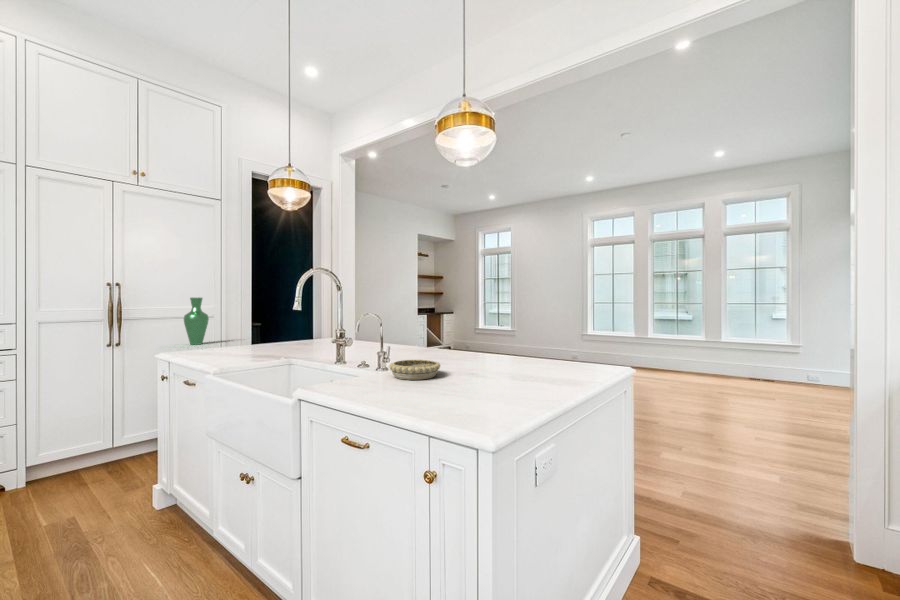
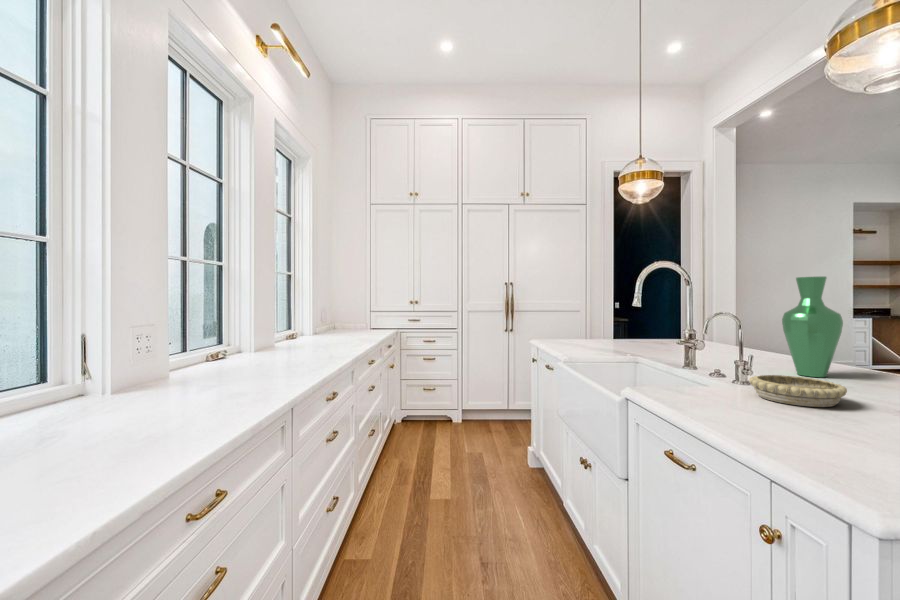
vase: present [184,298,209,345] -> present [782,277,843,377]

